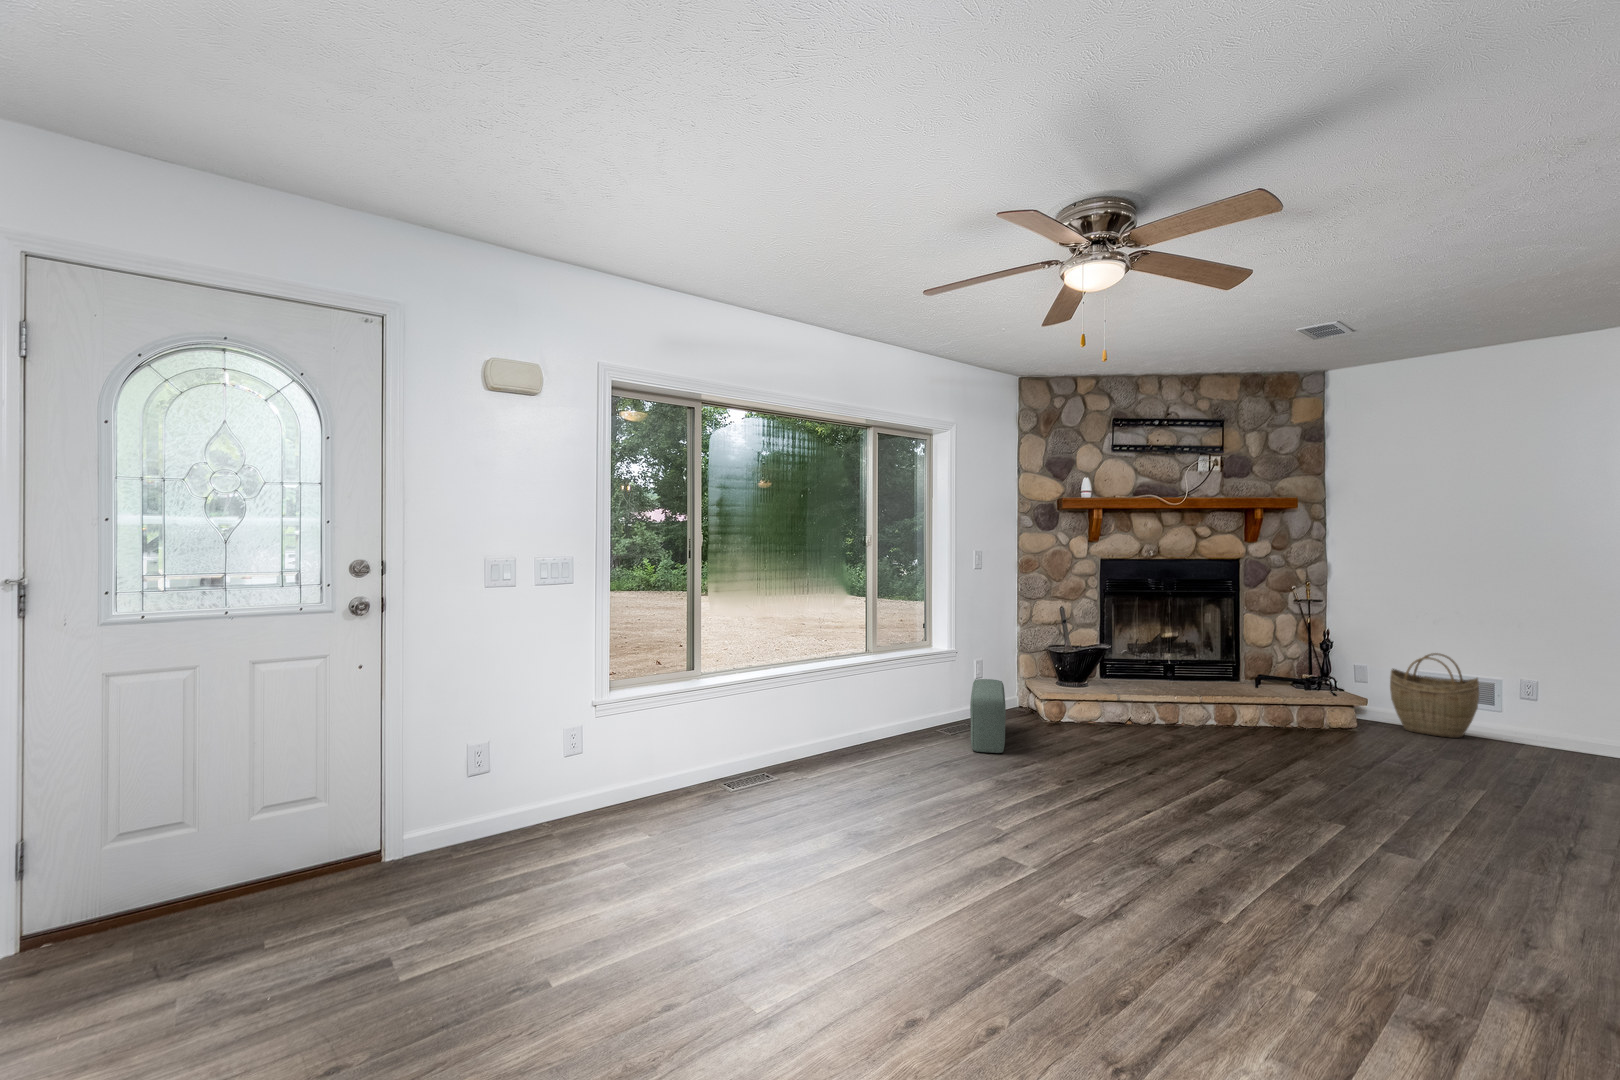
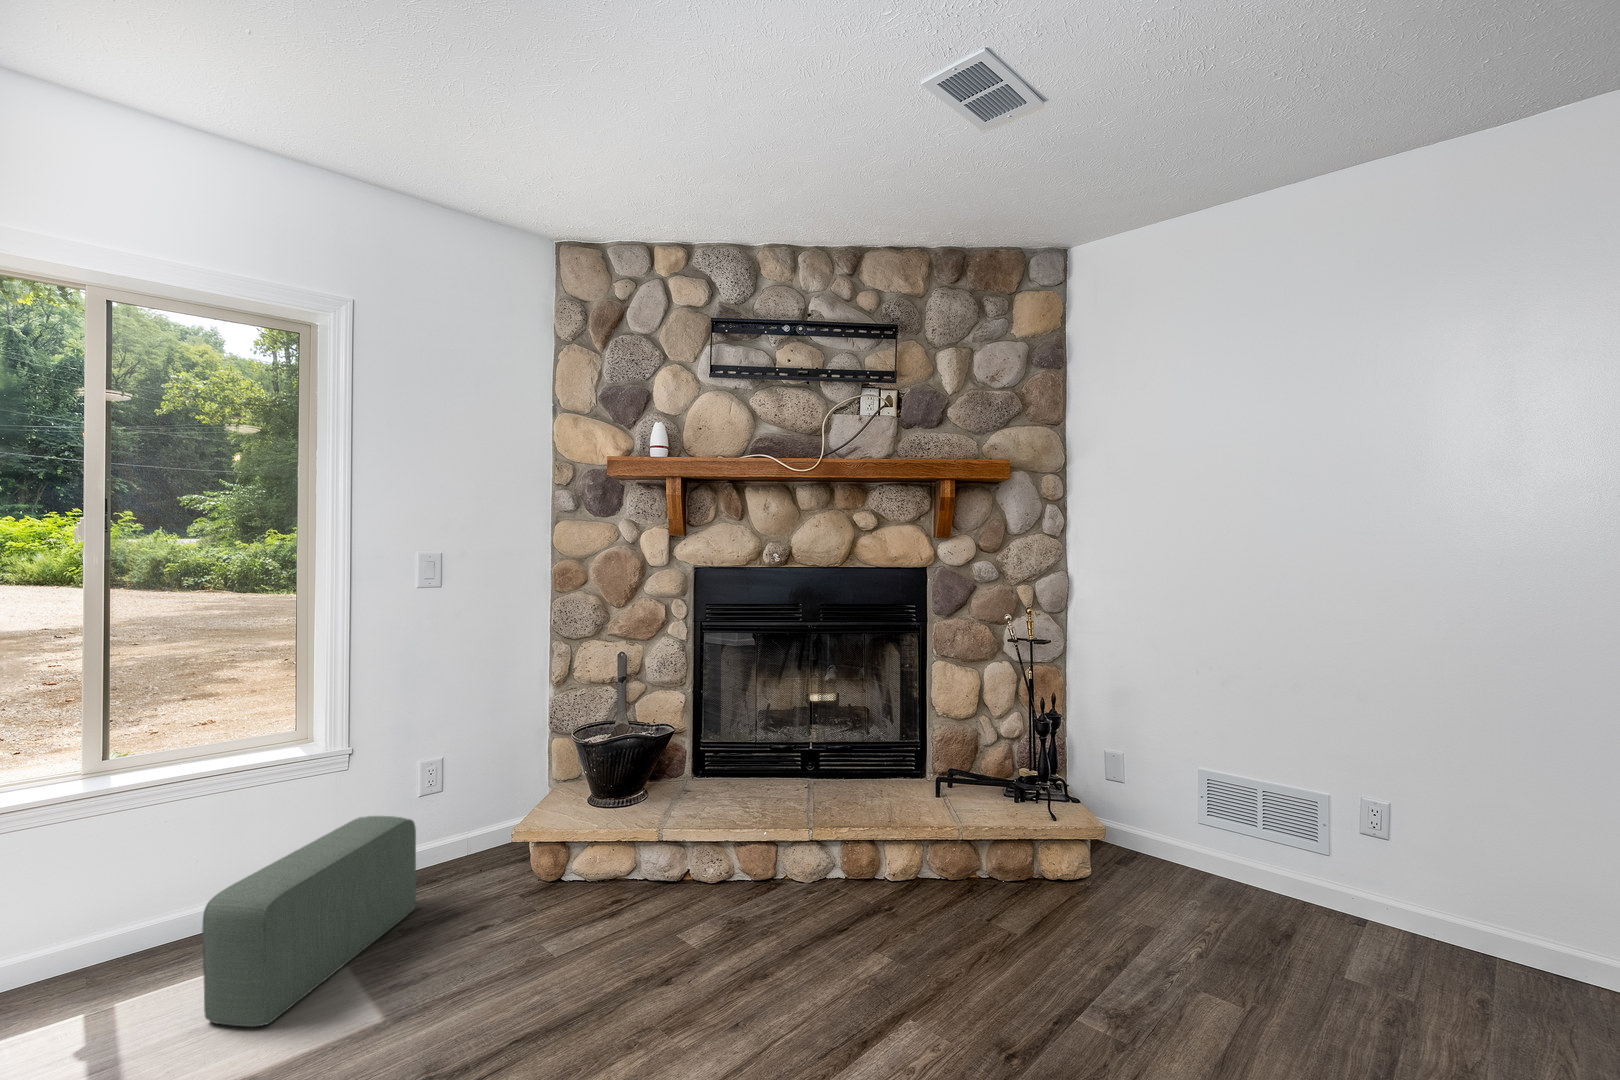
woven basket: present [1390,653,1479,738] -> none [1143,736,1281,899]

